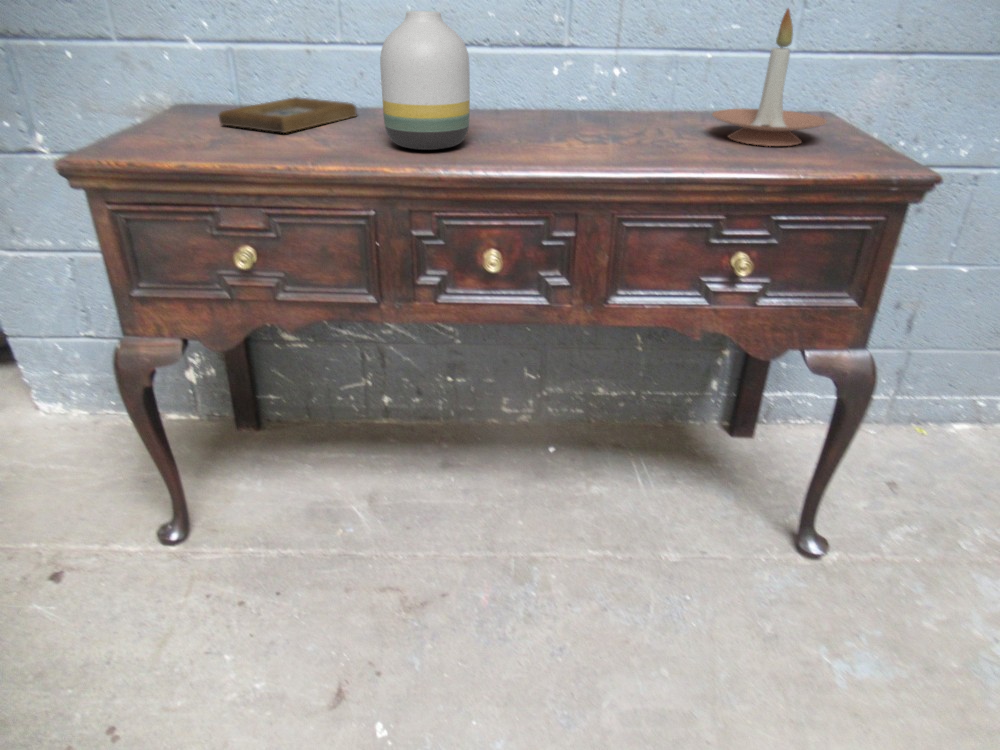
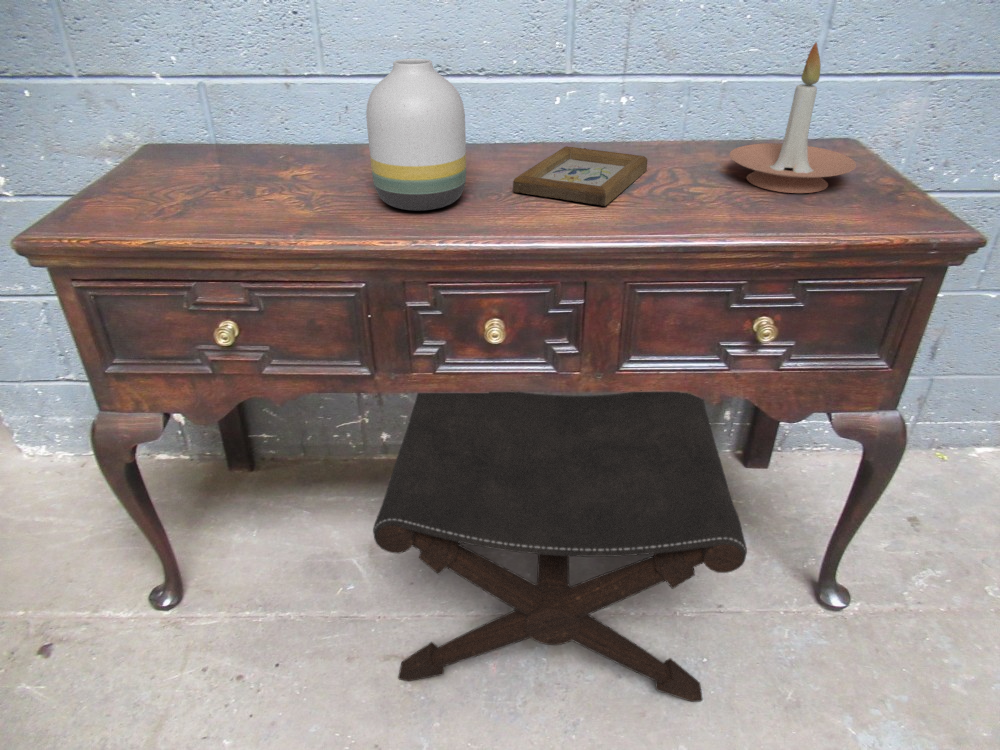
picture frame: present [219,97,356,133] -> present [513,146,647,206]
footstool: none [375,322,724,629] -> present [373,390,747,702]

